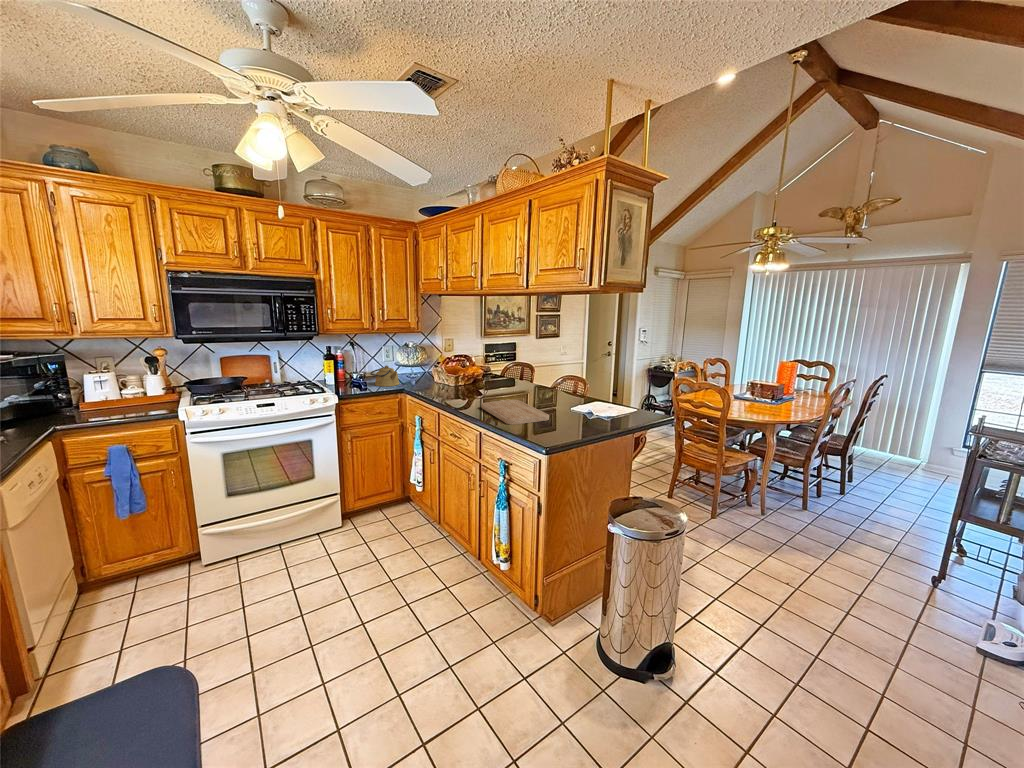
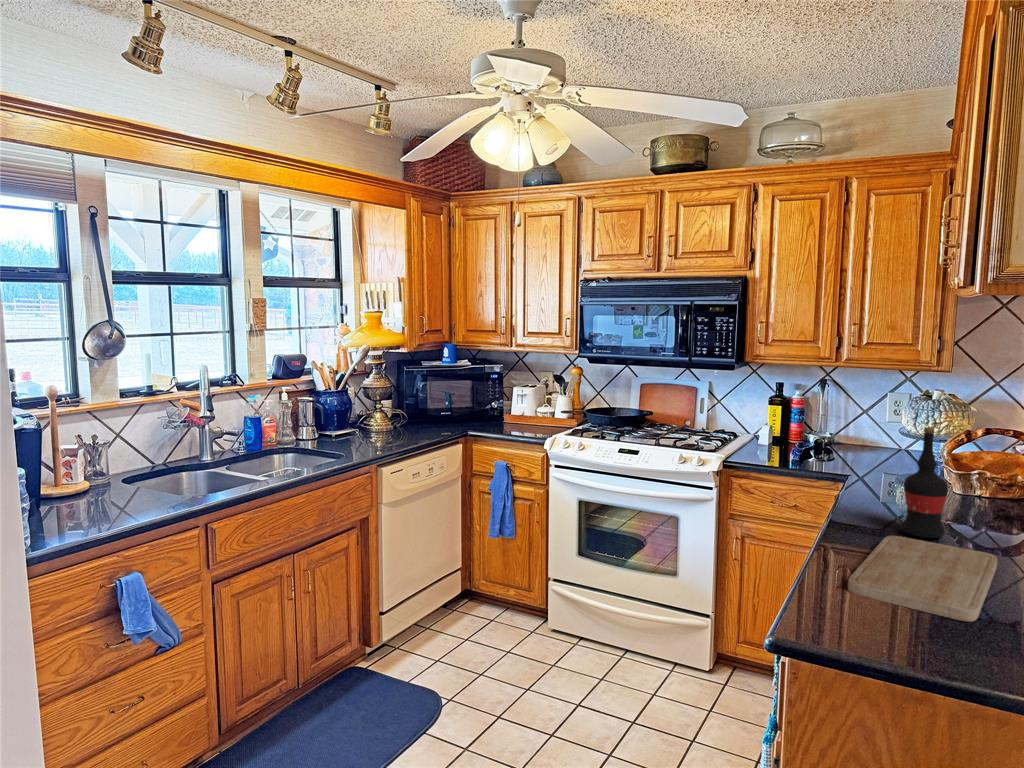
wine bottle: none [472,354,489,402] -> present [902,427,948,538]
kettle: present [370,366,400,387] -> none [810,426,862,465]

